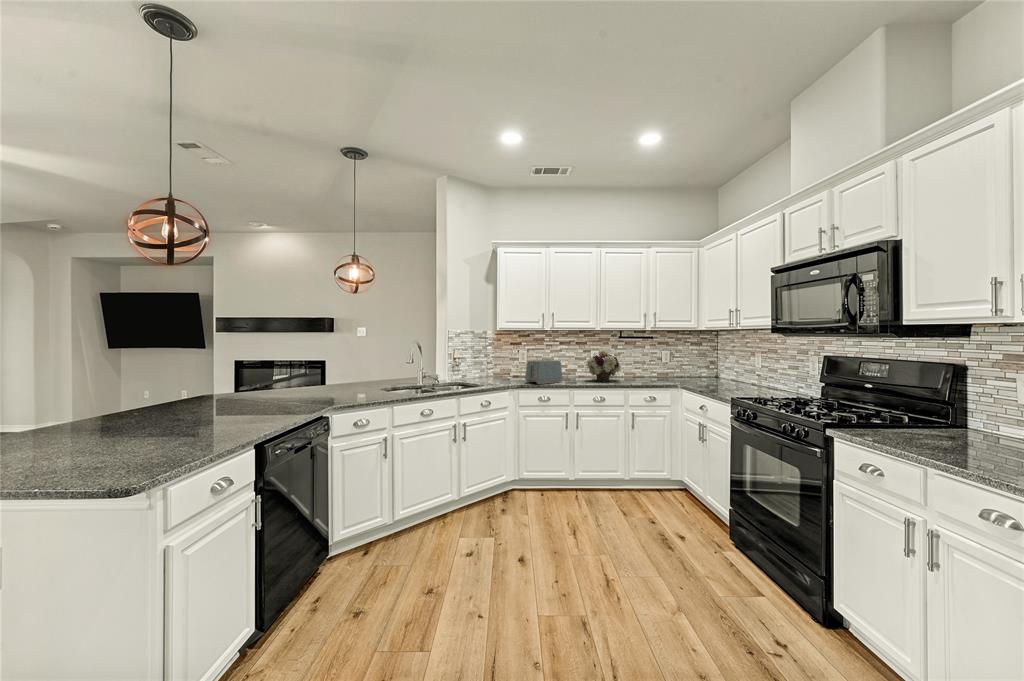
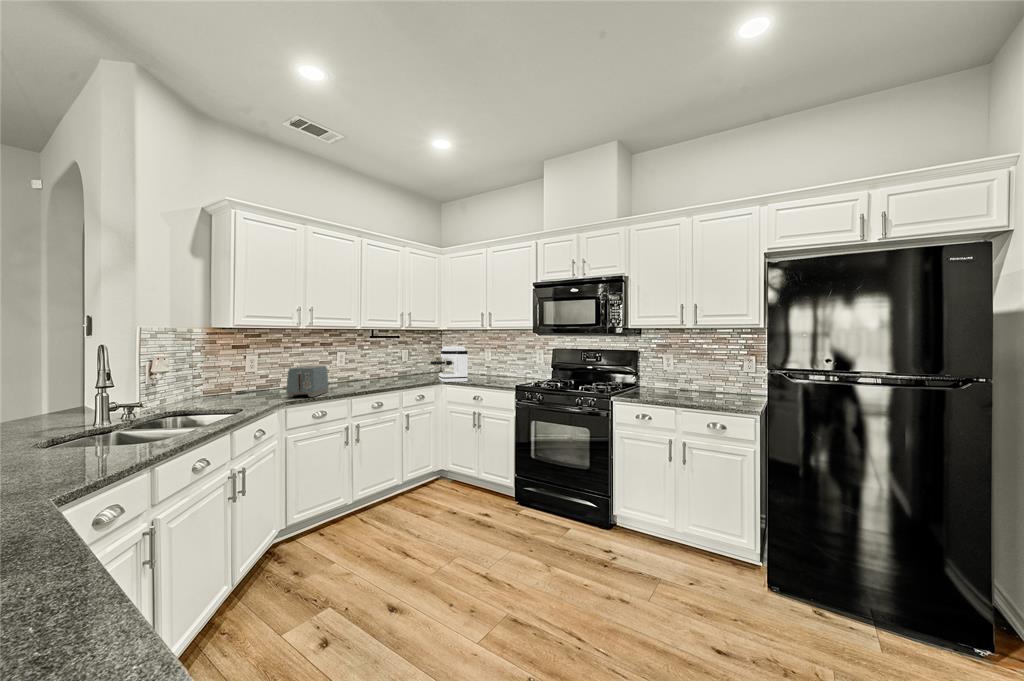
coffee maker: none [671,348,710,388] -> present [431,346,468,382]
flower arrangement: present [586,349,621,382] -> none [347,350,383,387]

